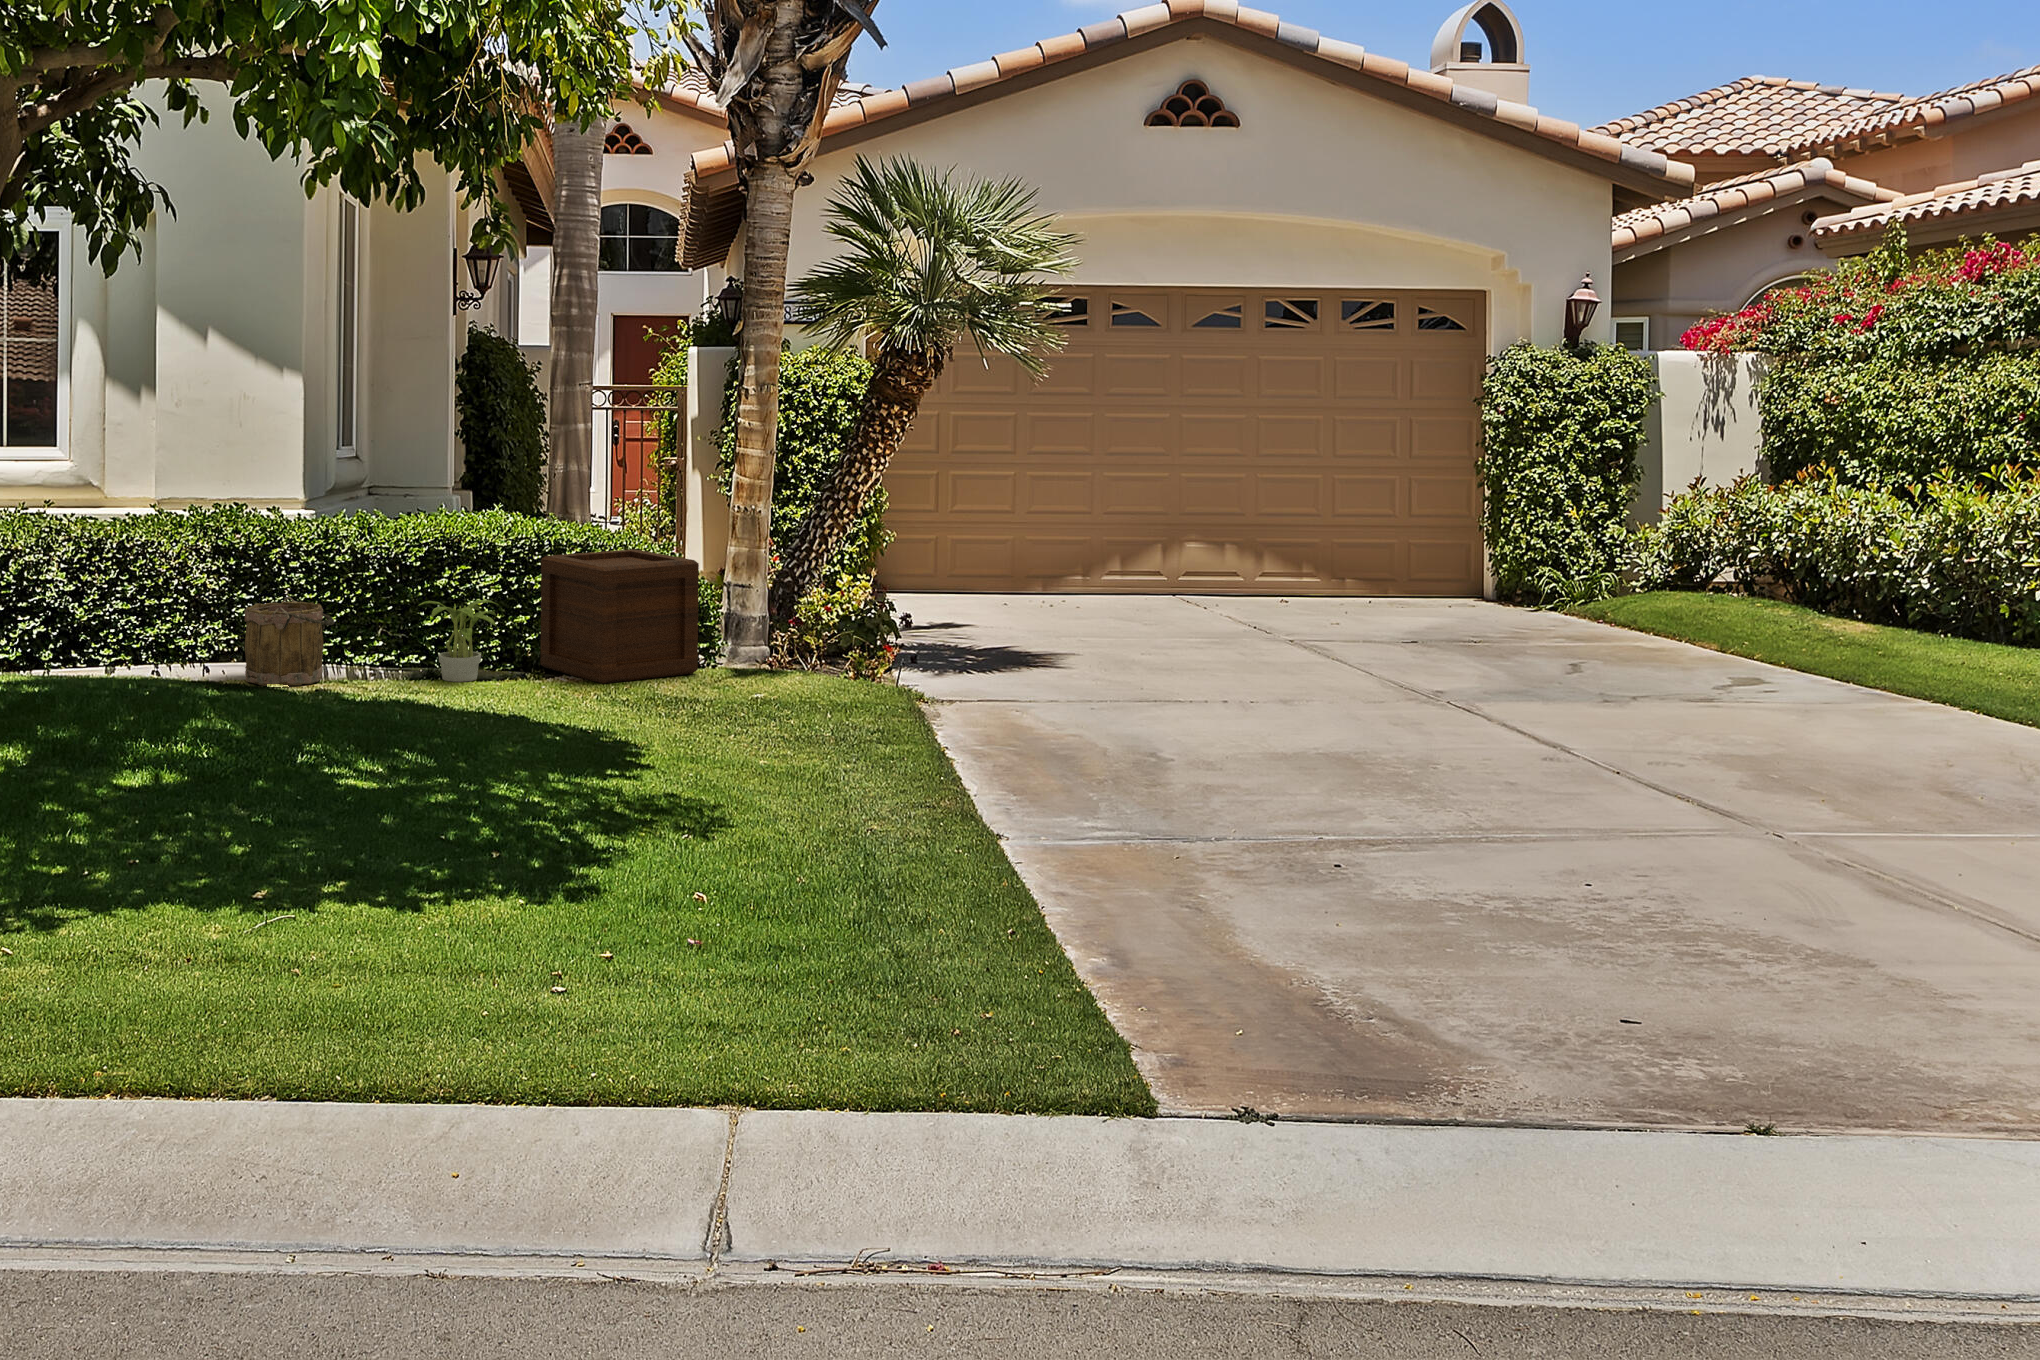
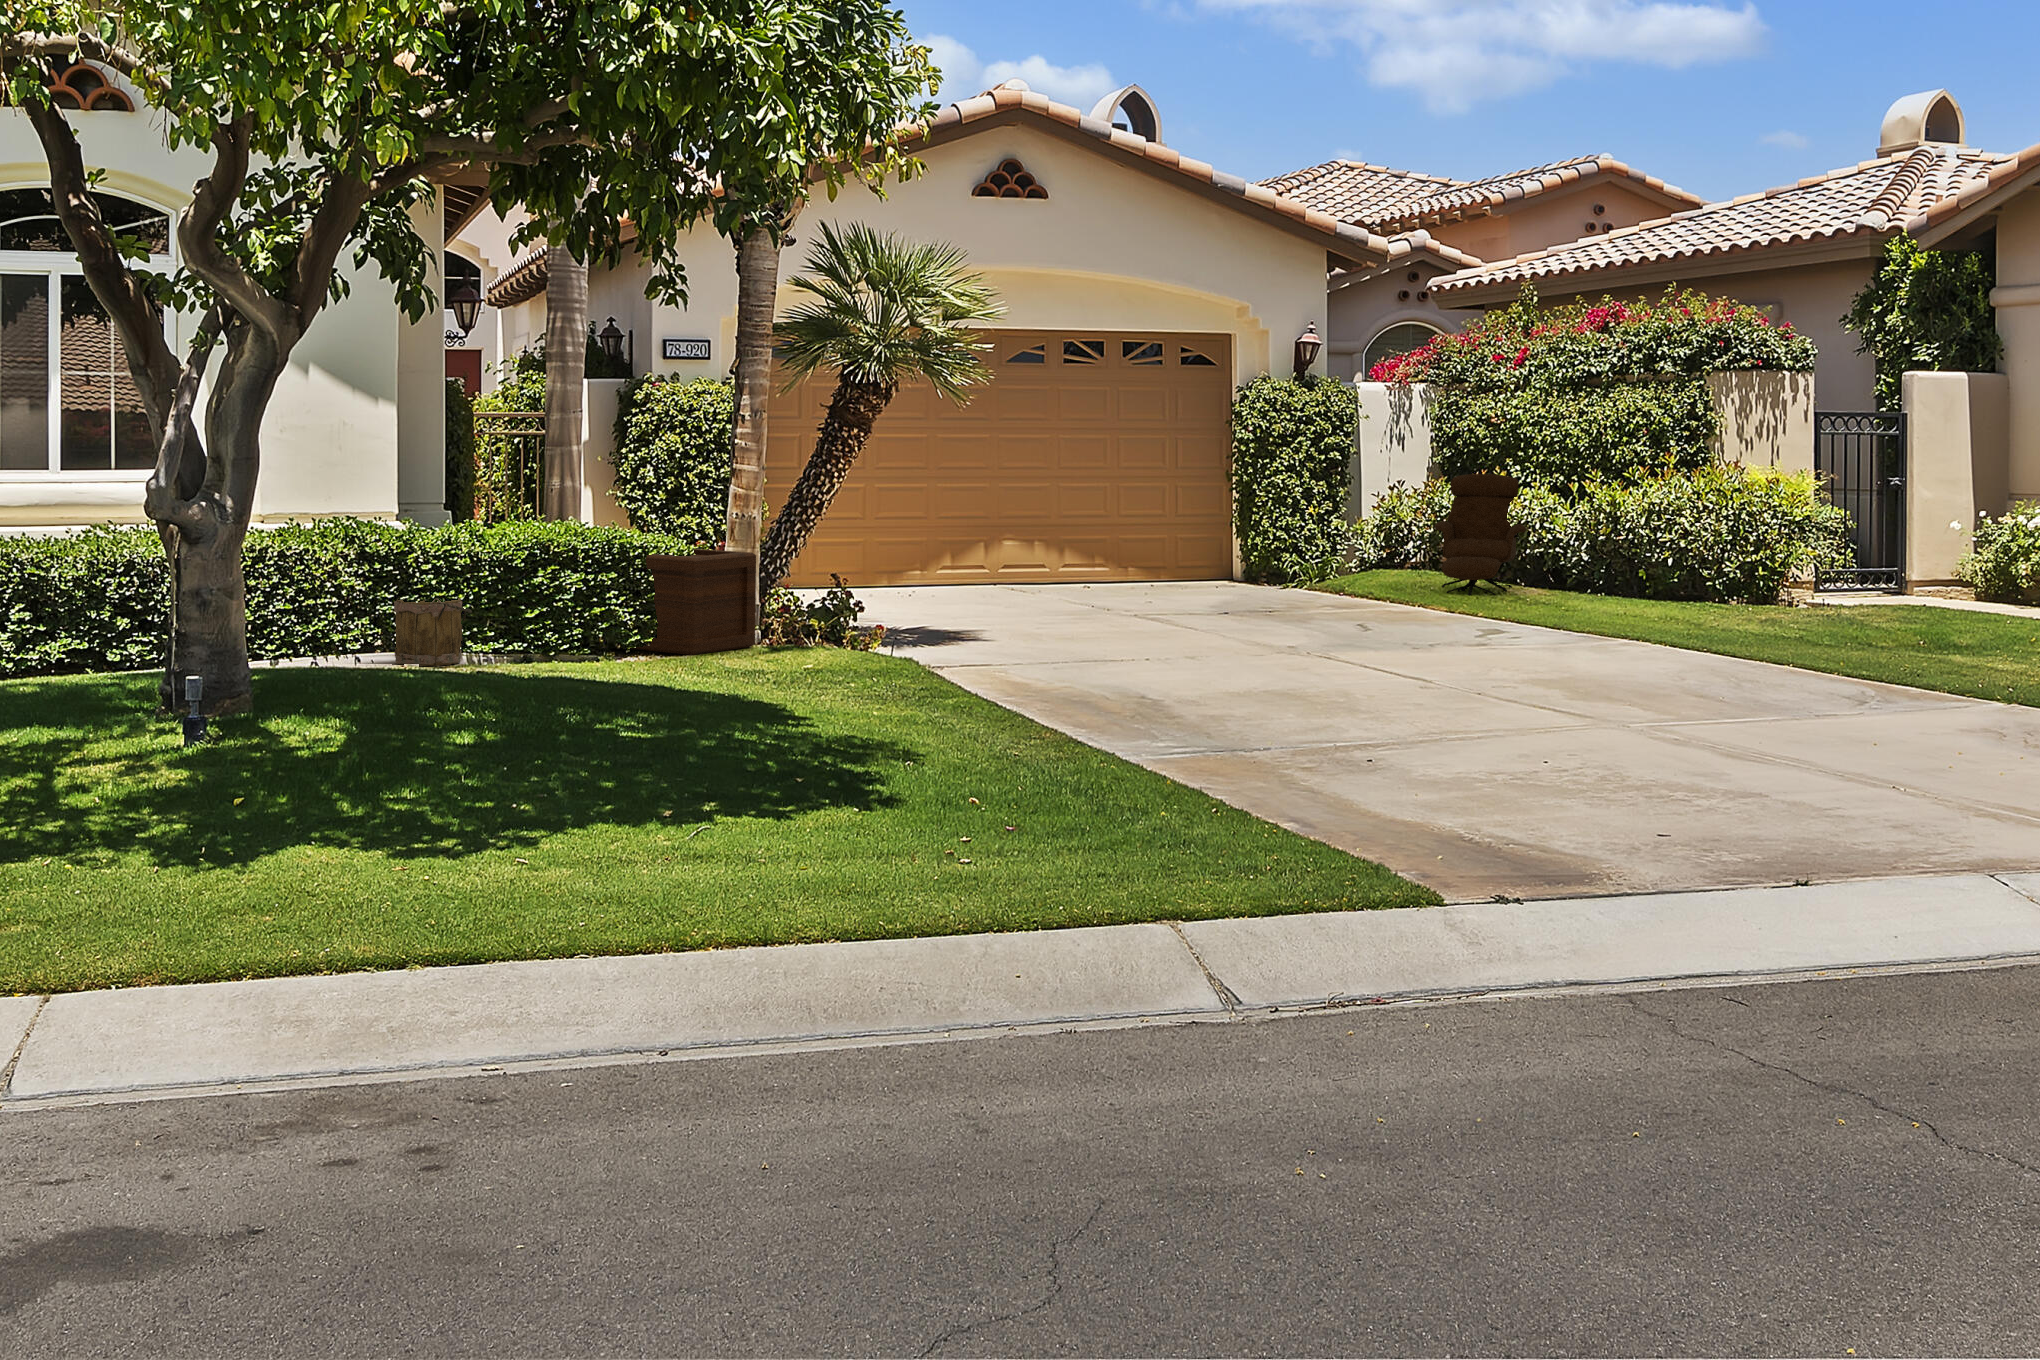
lounge chair: none [1718,467,1848,626] -> present [1435,474,1526,595]
potted plant: present [419,600,498,682] -> none [538,589,607,658]

